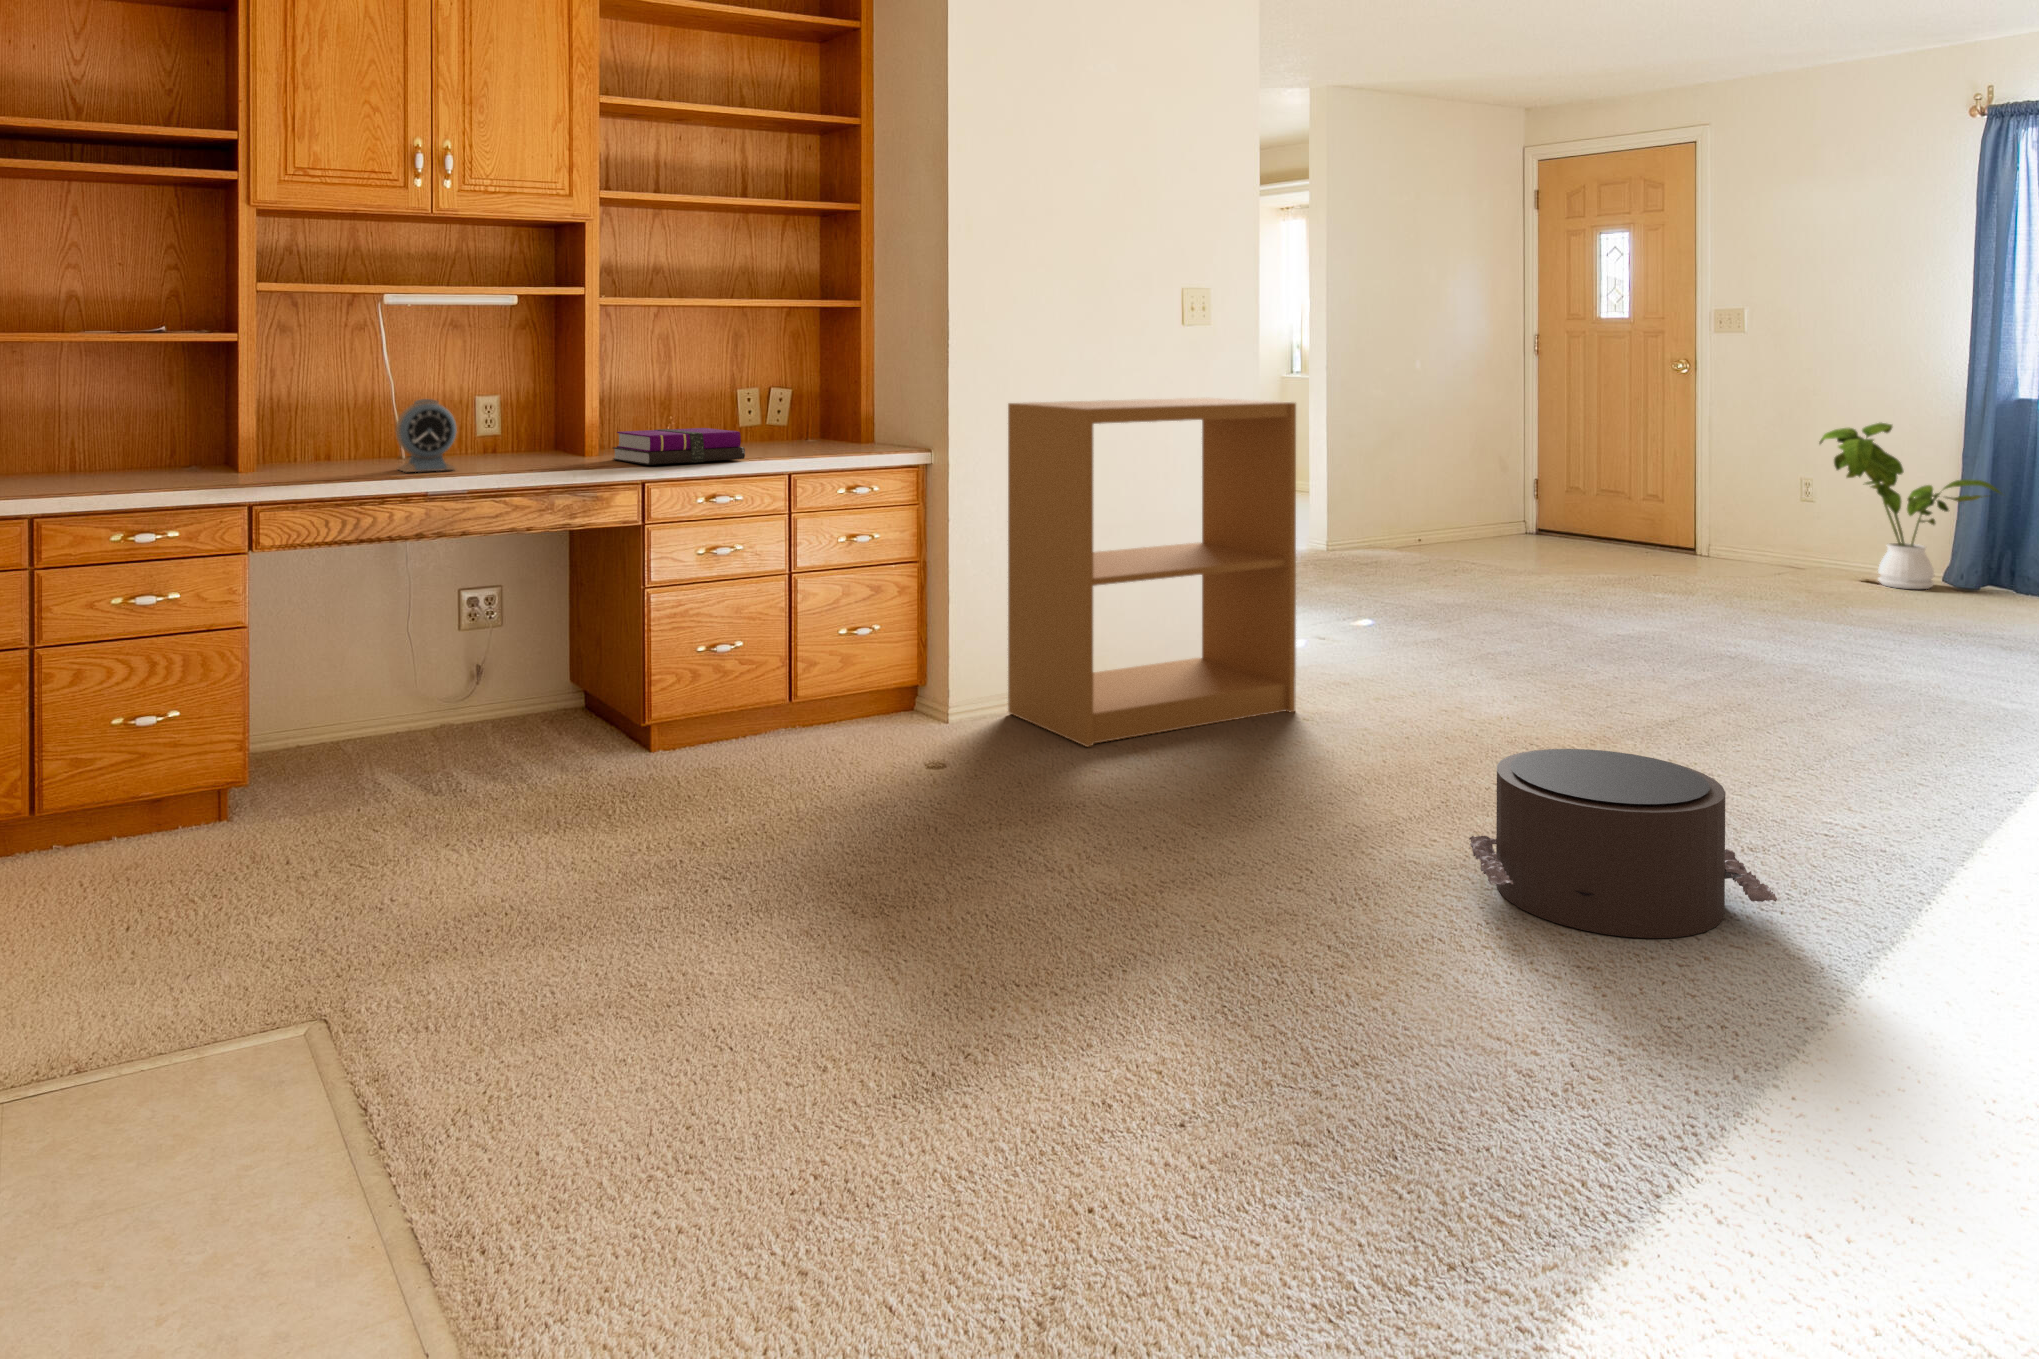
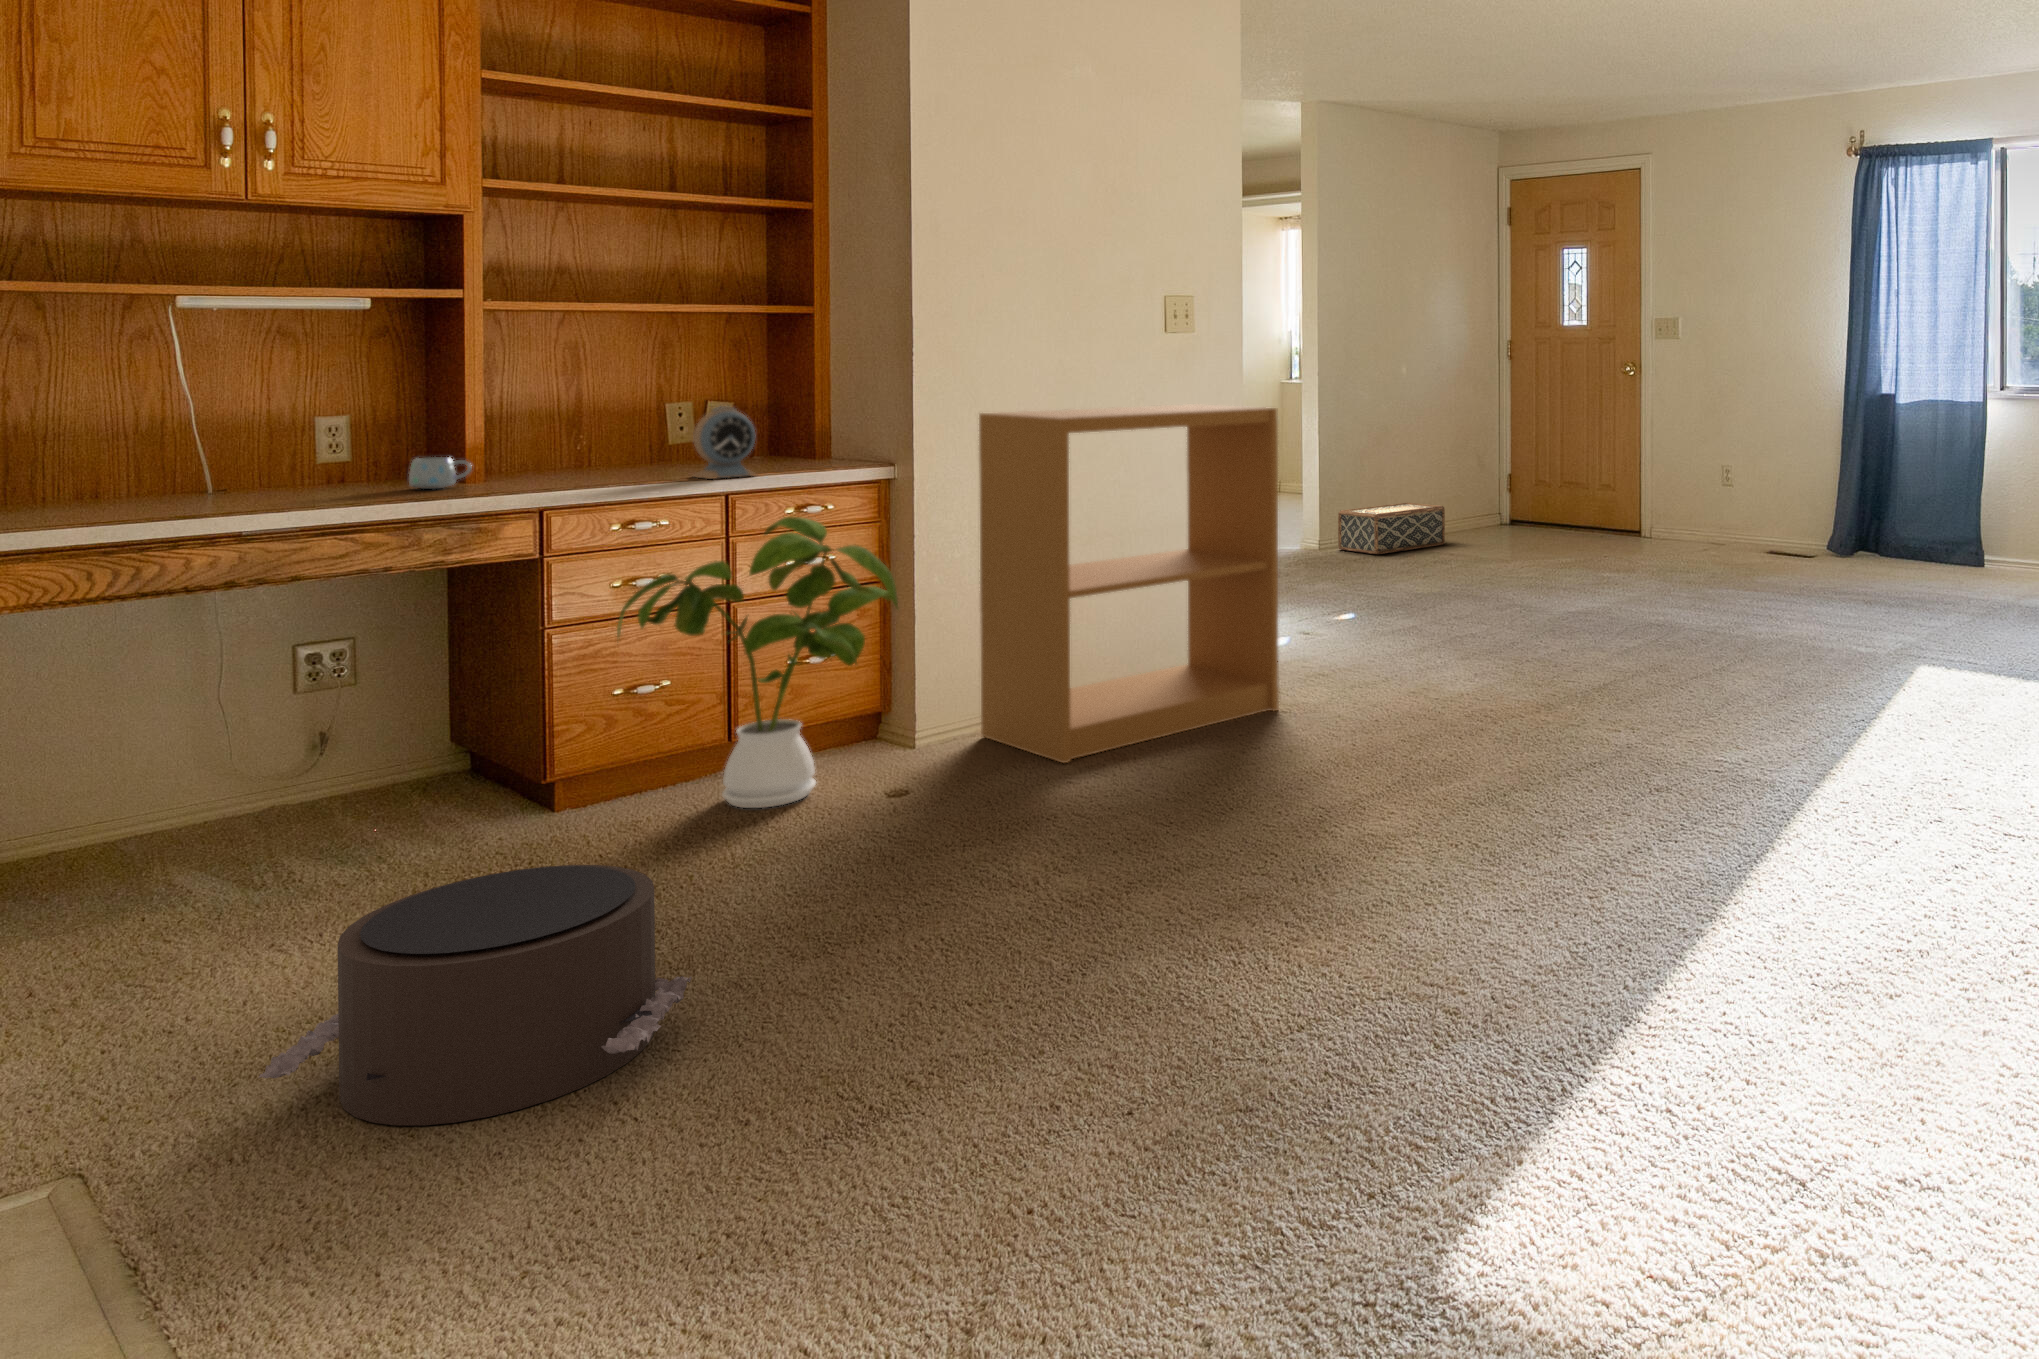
alarm clock: present [396,399,457,472] -> present [693,406,755,479]
house plant: present [1820,423,2000,589] -> present [617,517,898,808]
notebook: present [613,428,745,465] -> none [497,447,668,491]
mug: none [548,433,594,460] -> present [409,457,472,489]
woven basket: none [1341,504,1455,556] -> present [1338,502,1445,554]
pouf: present [1469,749,1777,938] -> present [259,865,692,1125]

